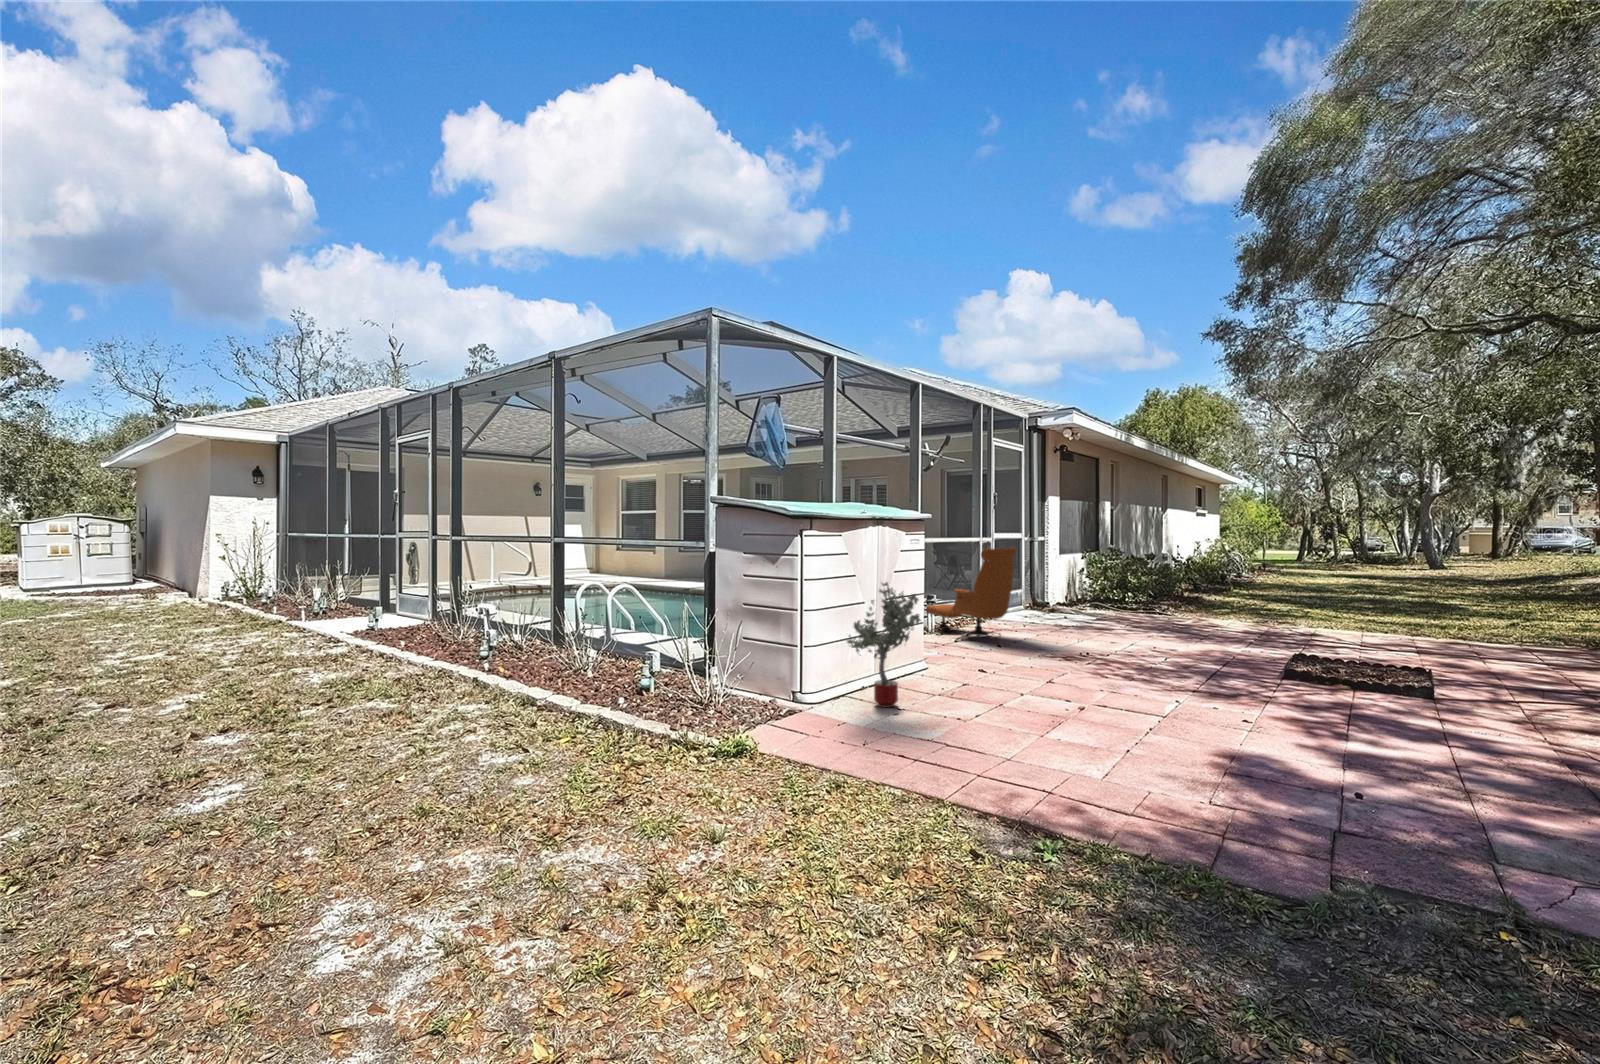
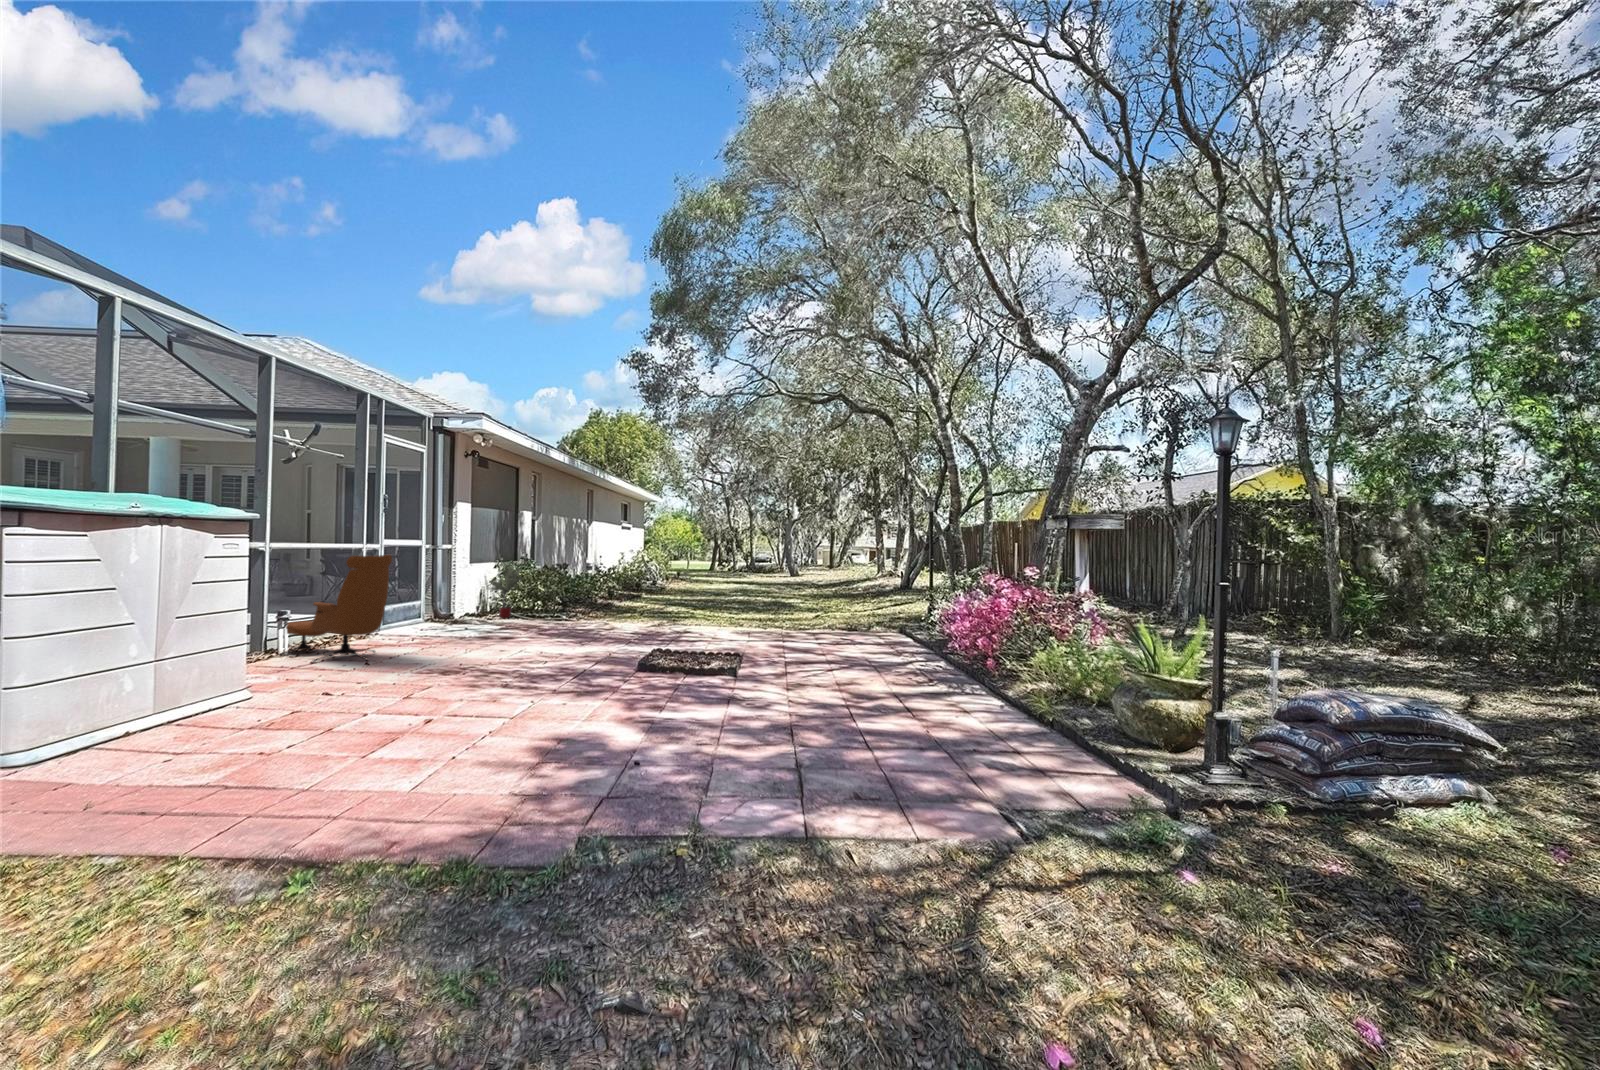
potted tree: present [847,582,920,708] -> present [488,564,522,619]

